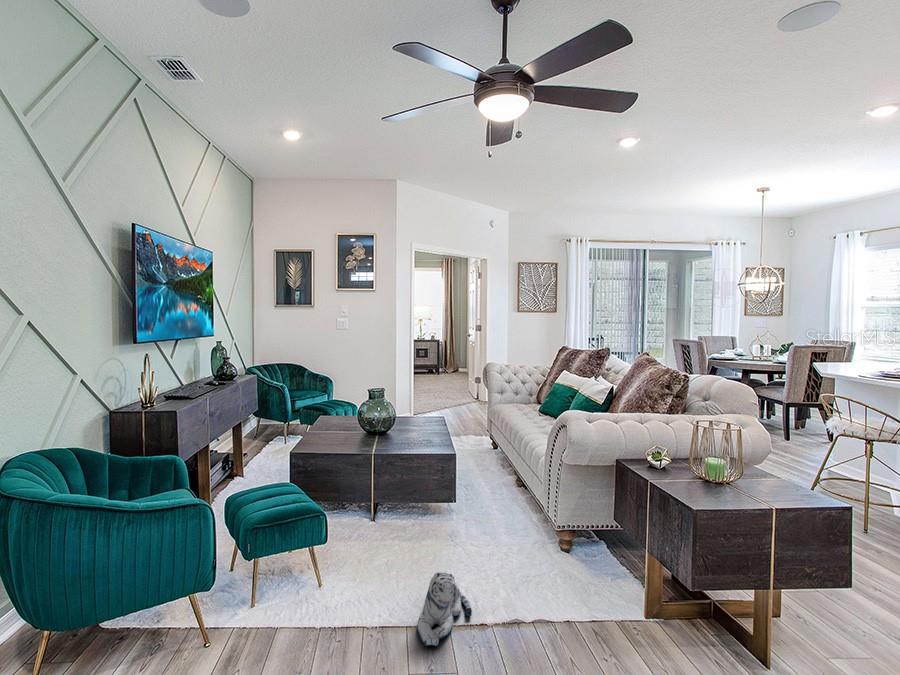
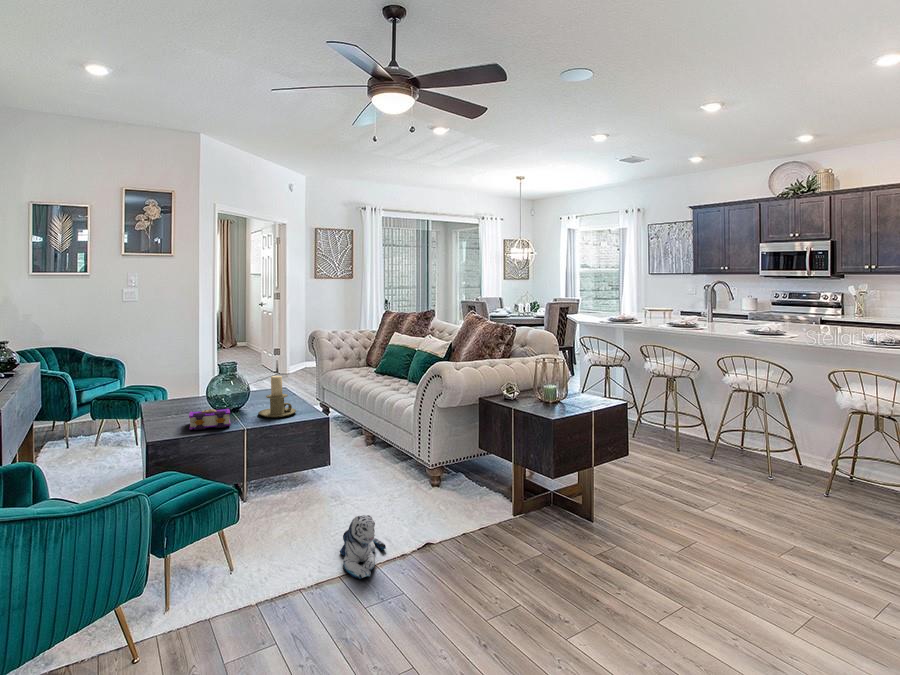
candle holder: none [401,406,436,447] -> present [258,376,296,418]
book: none [333,431,374,450] -> present [189,409,231,430]

